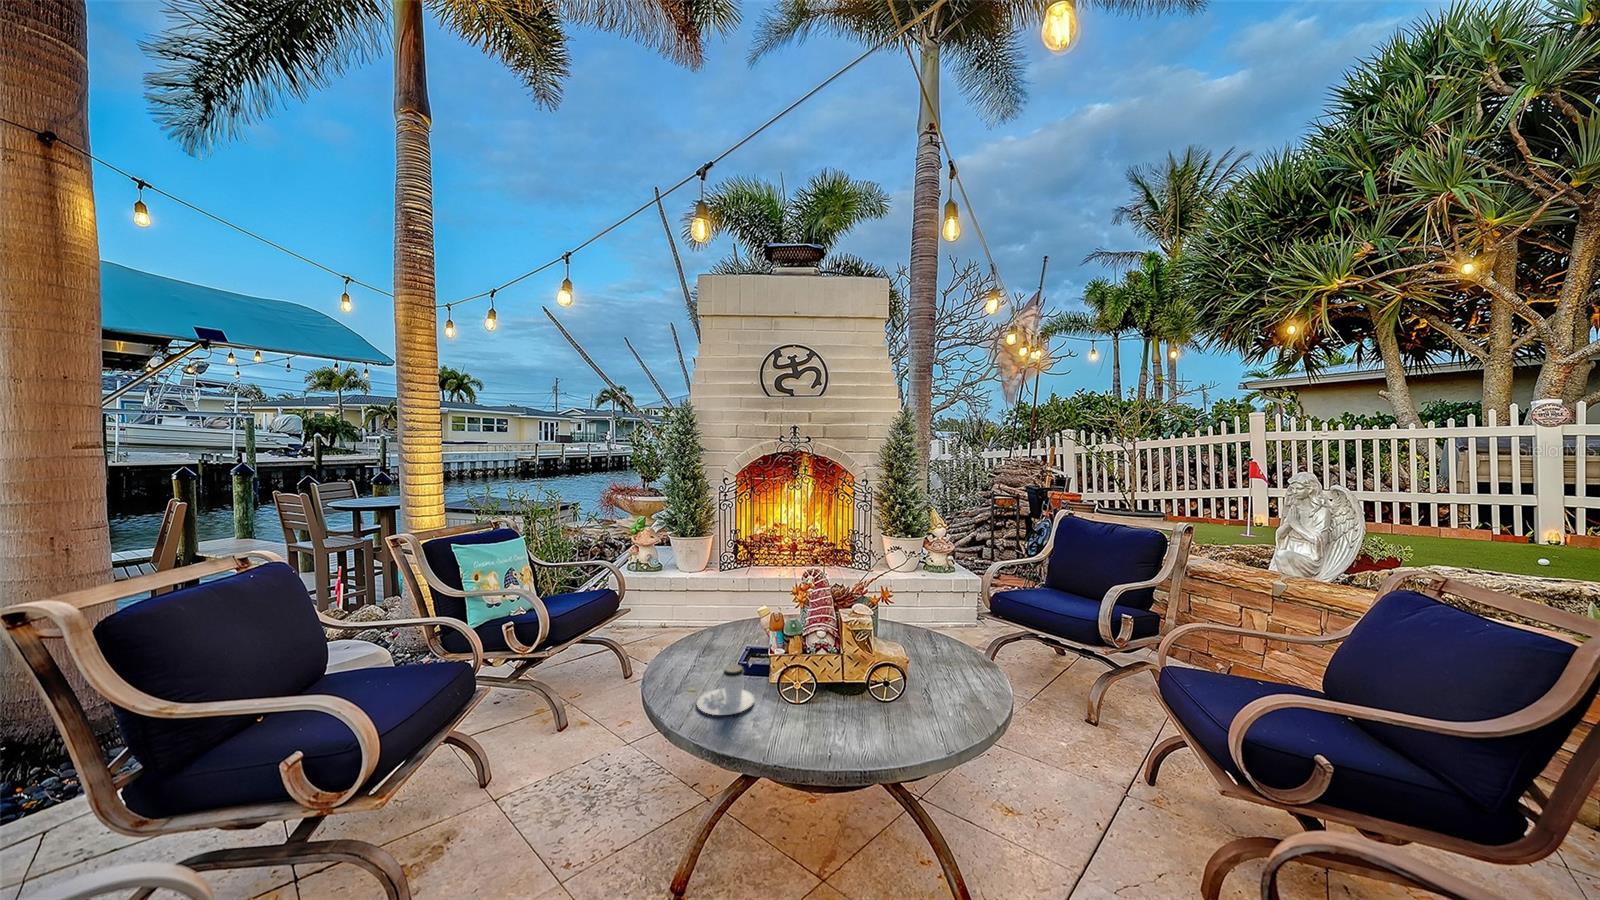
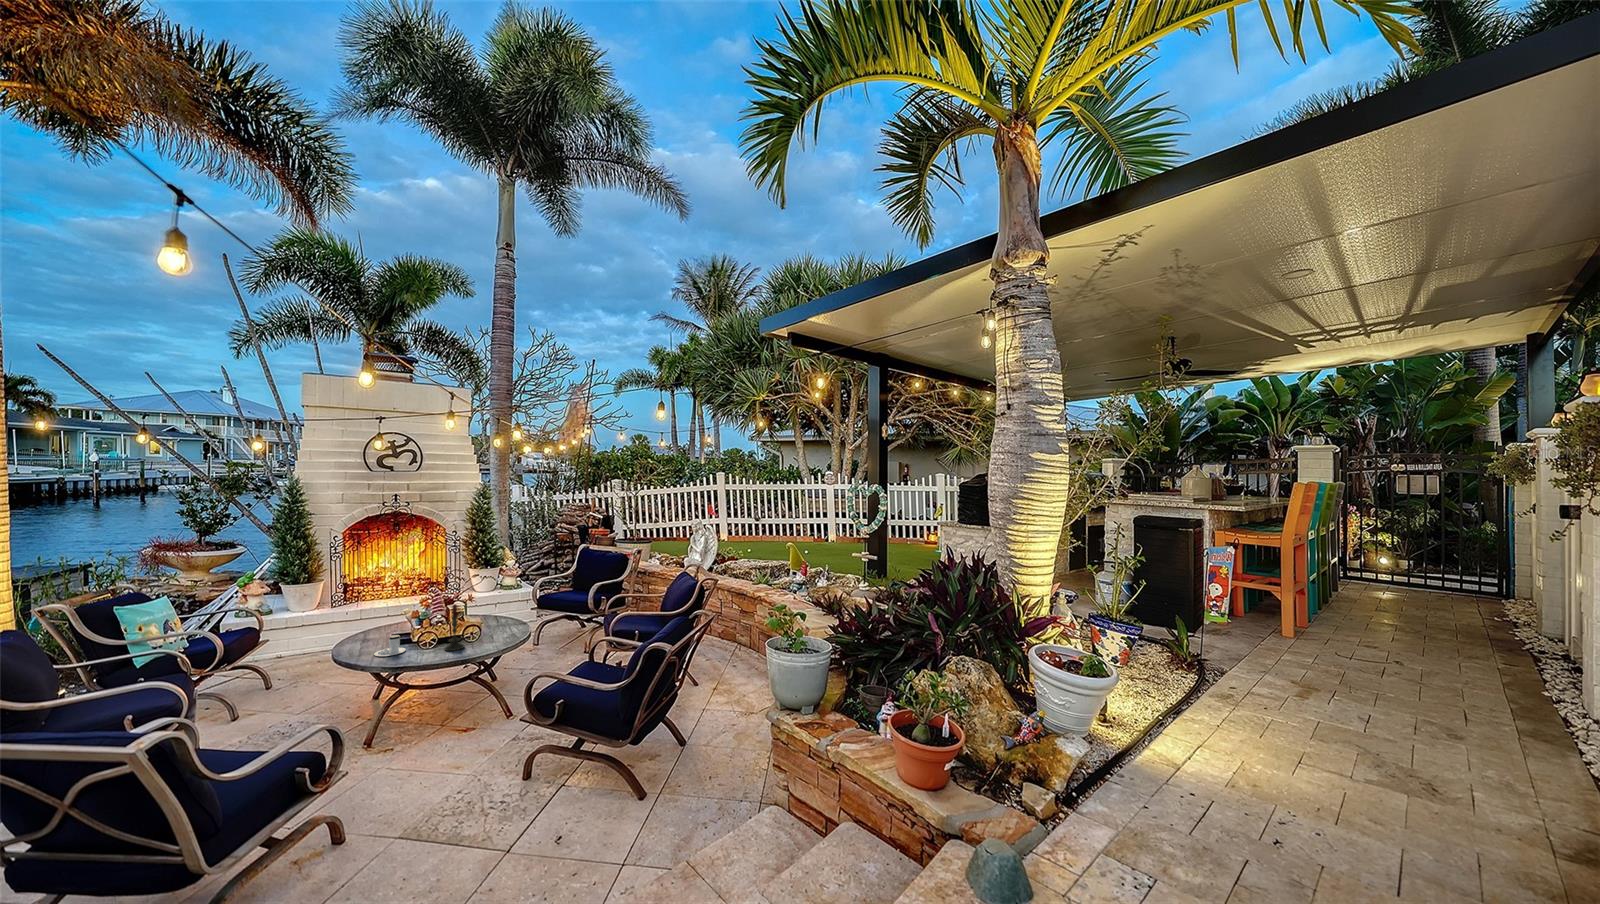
candle: none [825,618,868,738] -> present [444,605,464,651]

